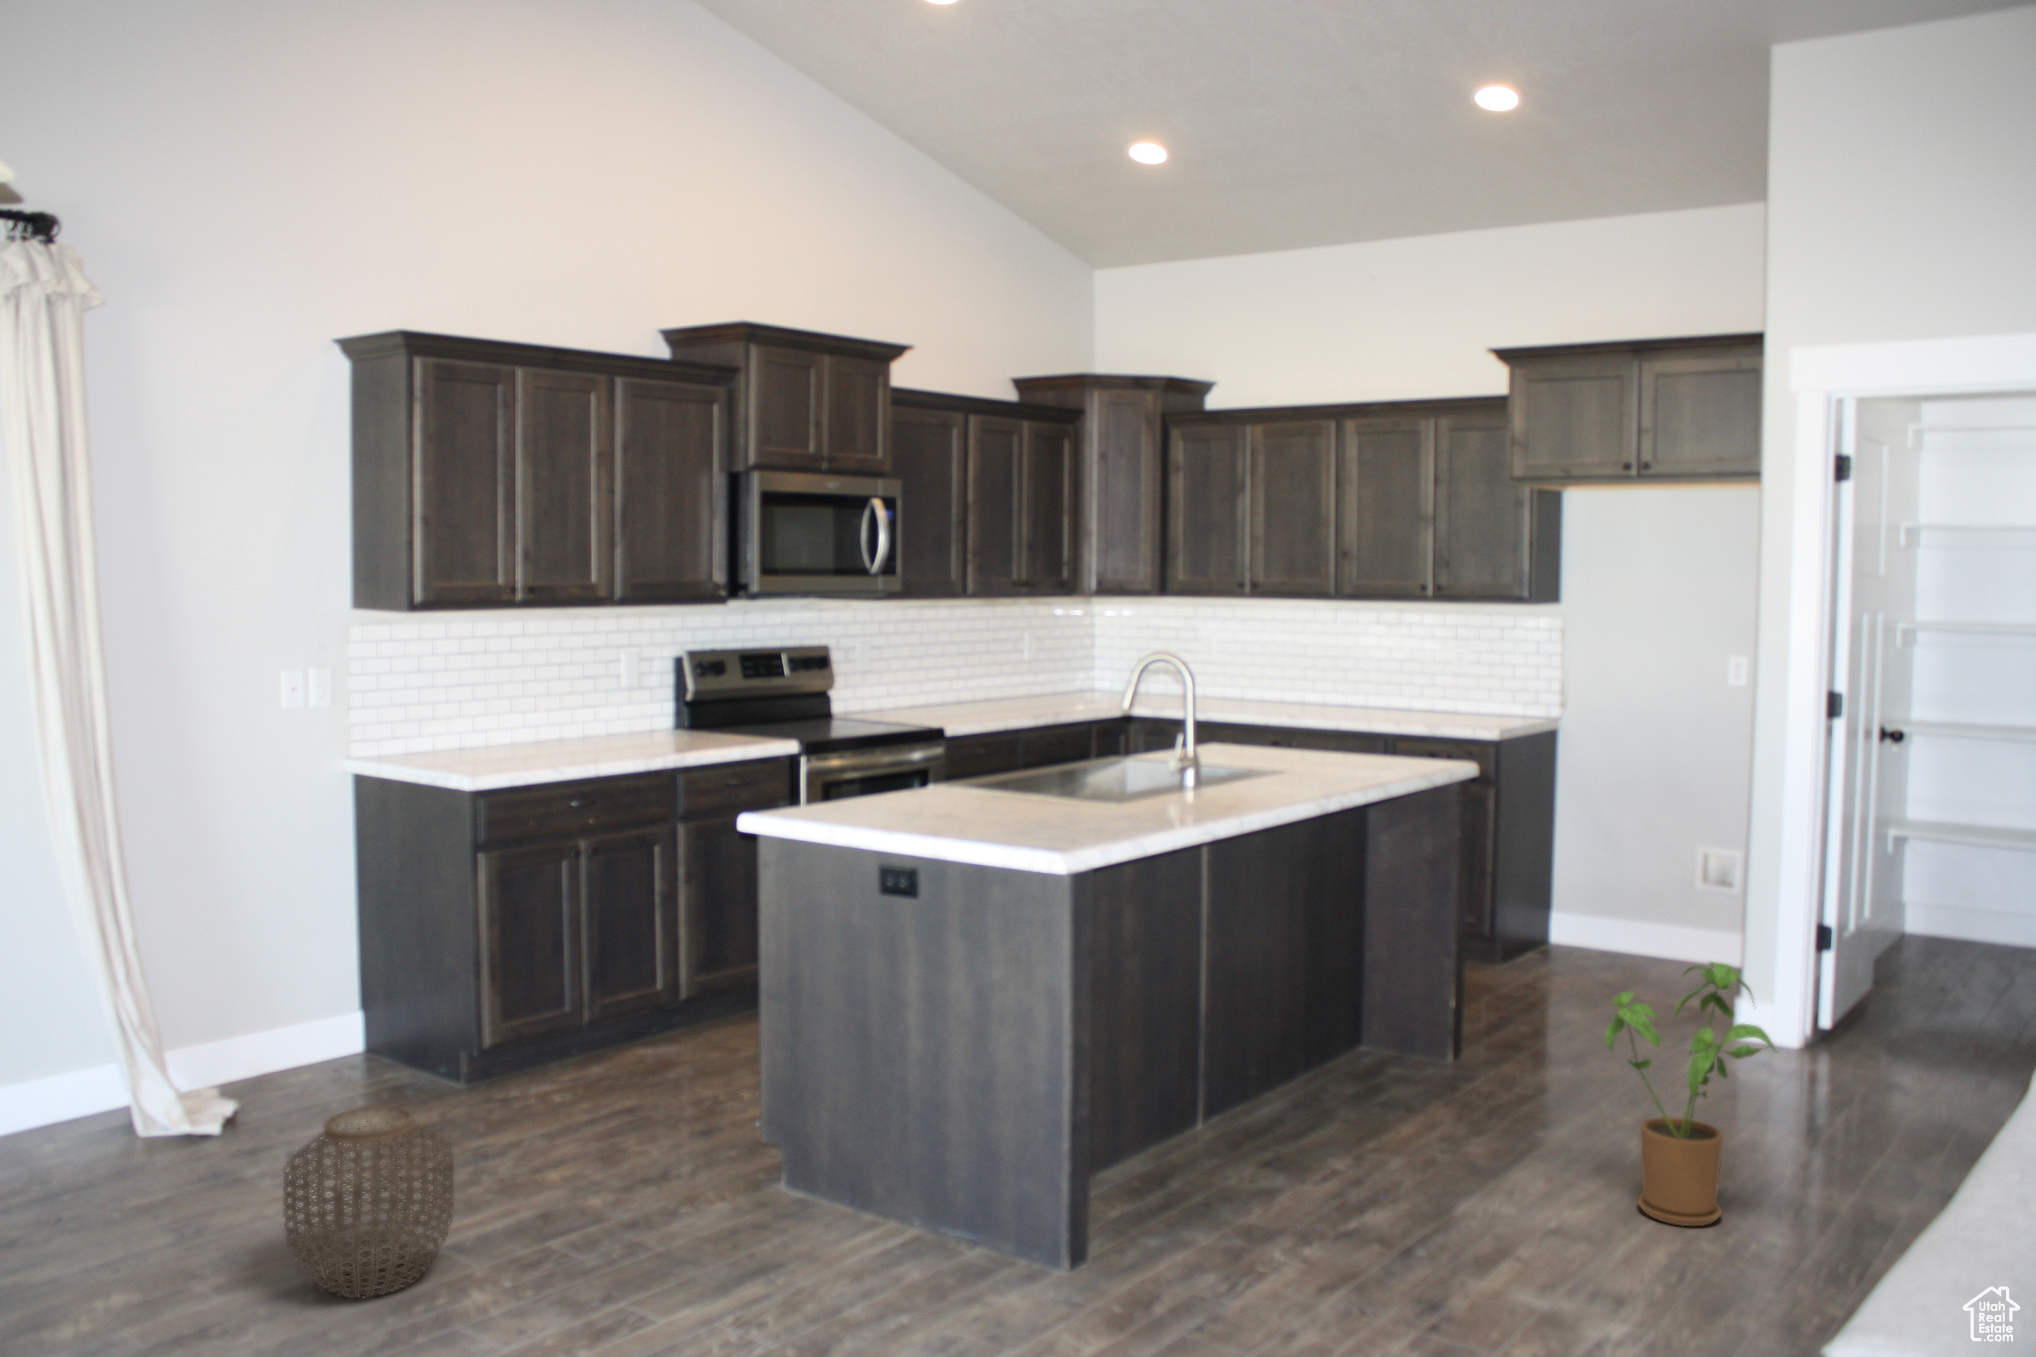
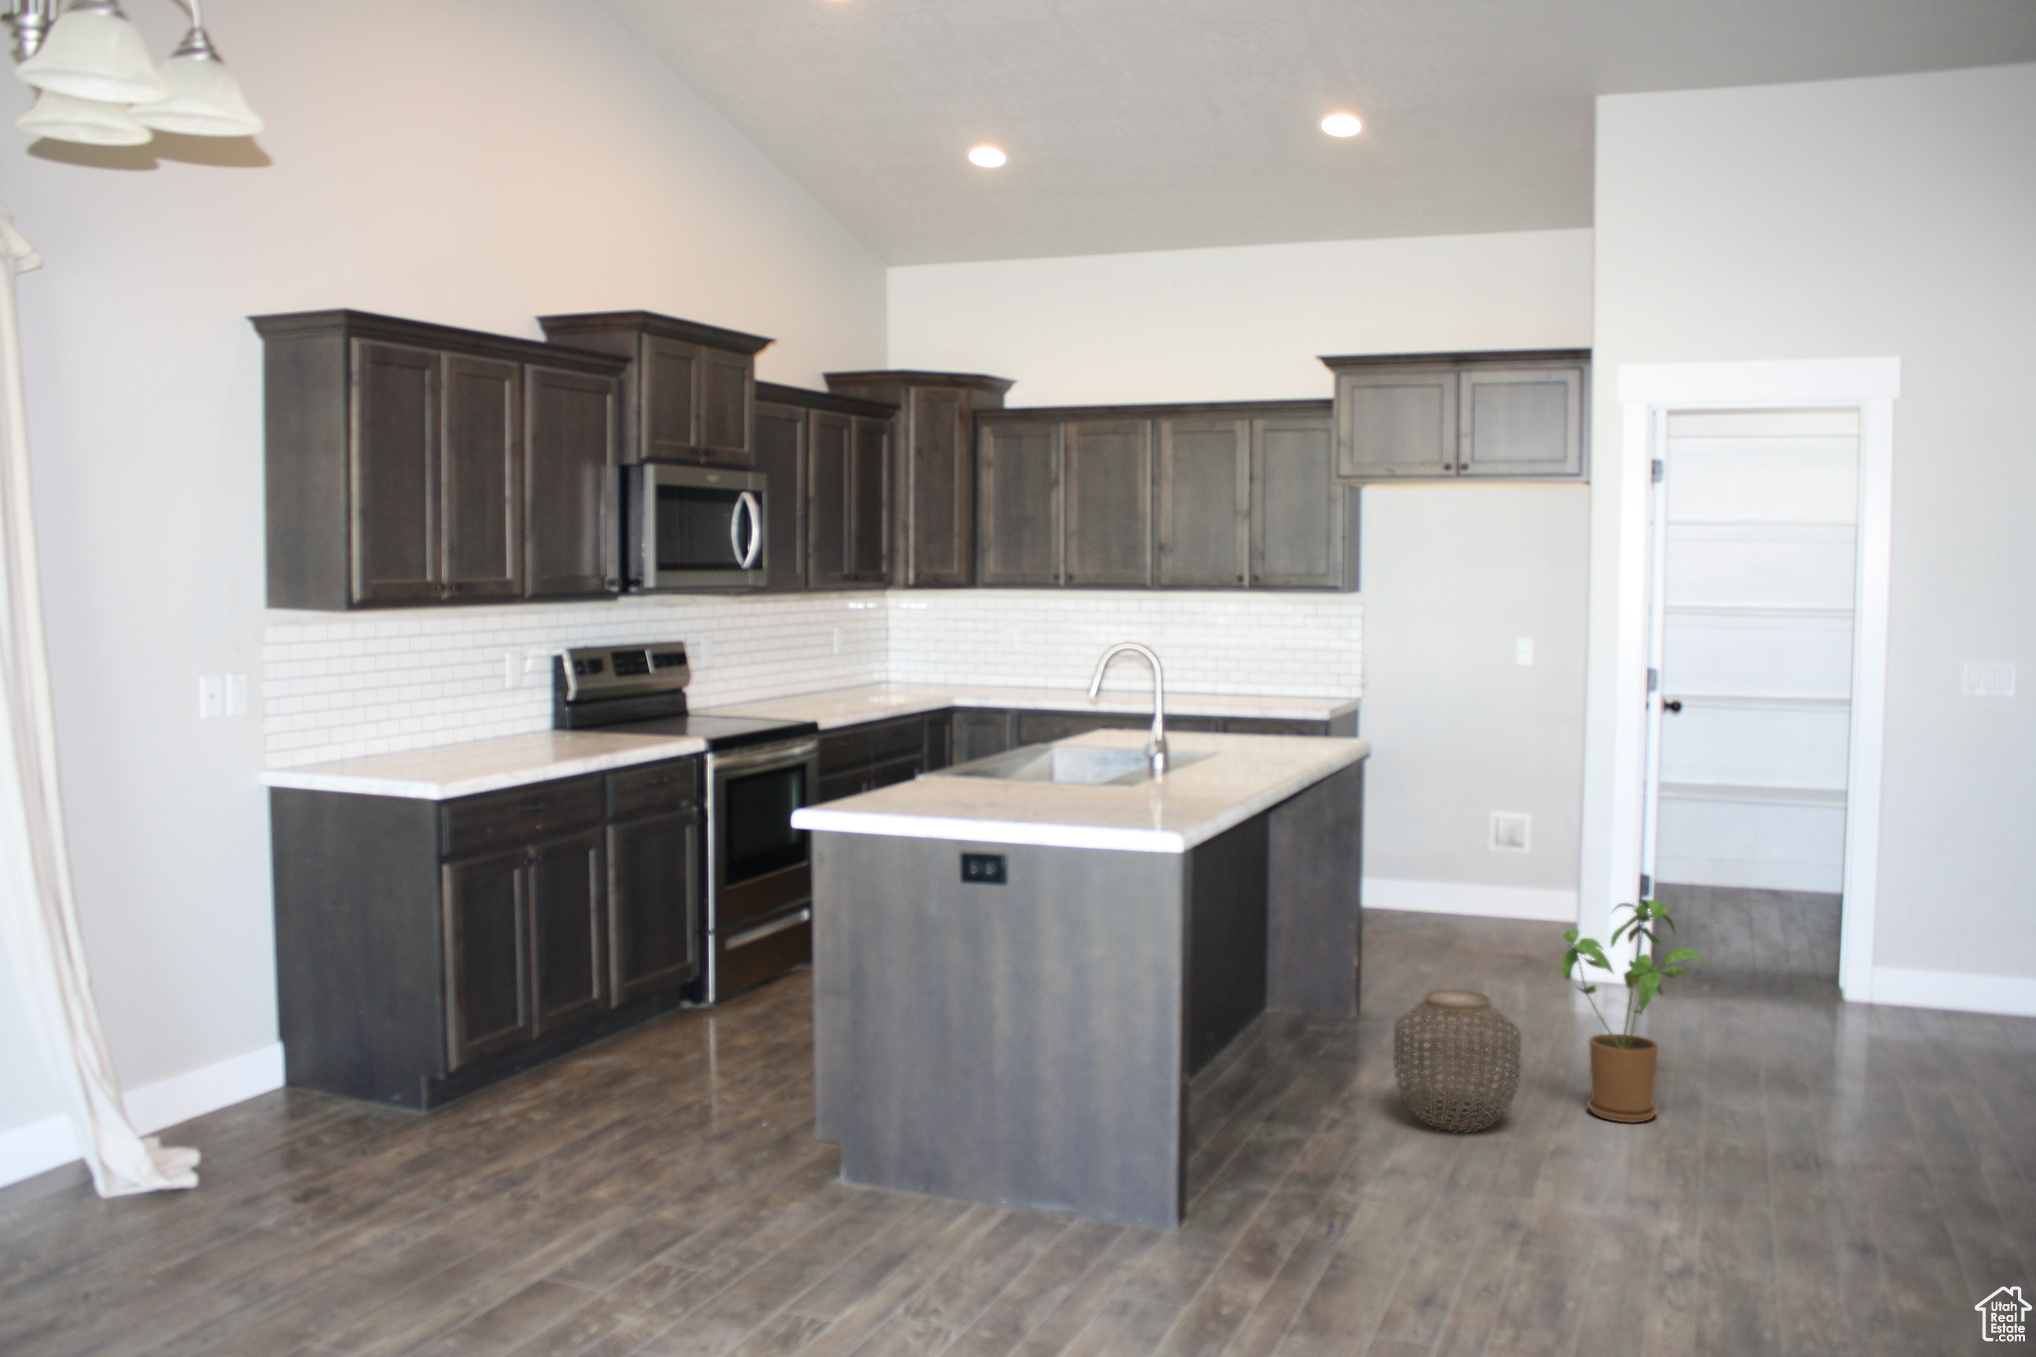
woven basket: present [283,1106,454,1297] -> present [1394,989,1521,1131]

